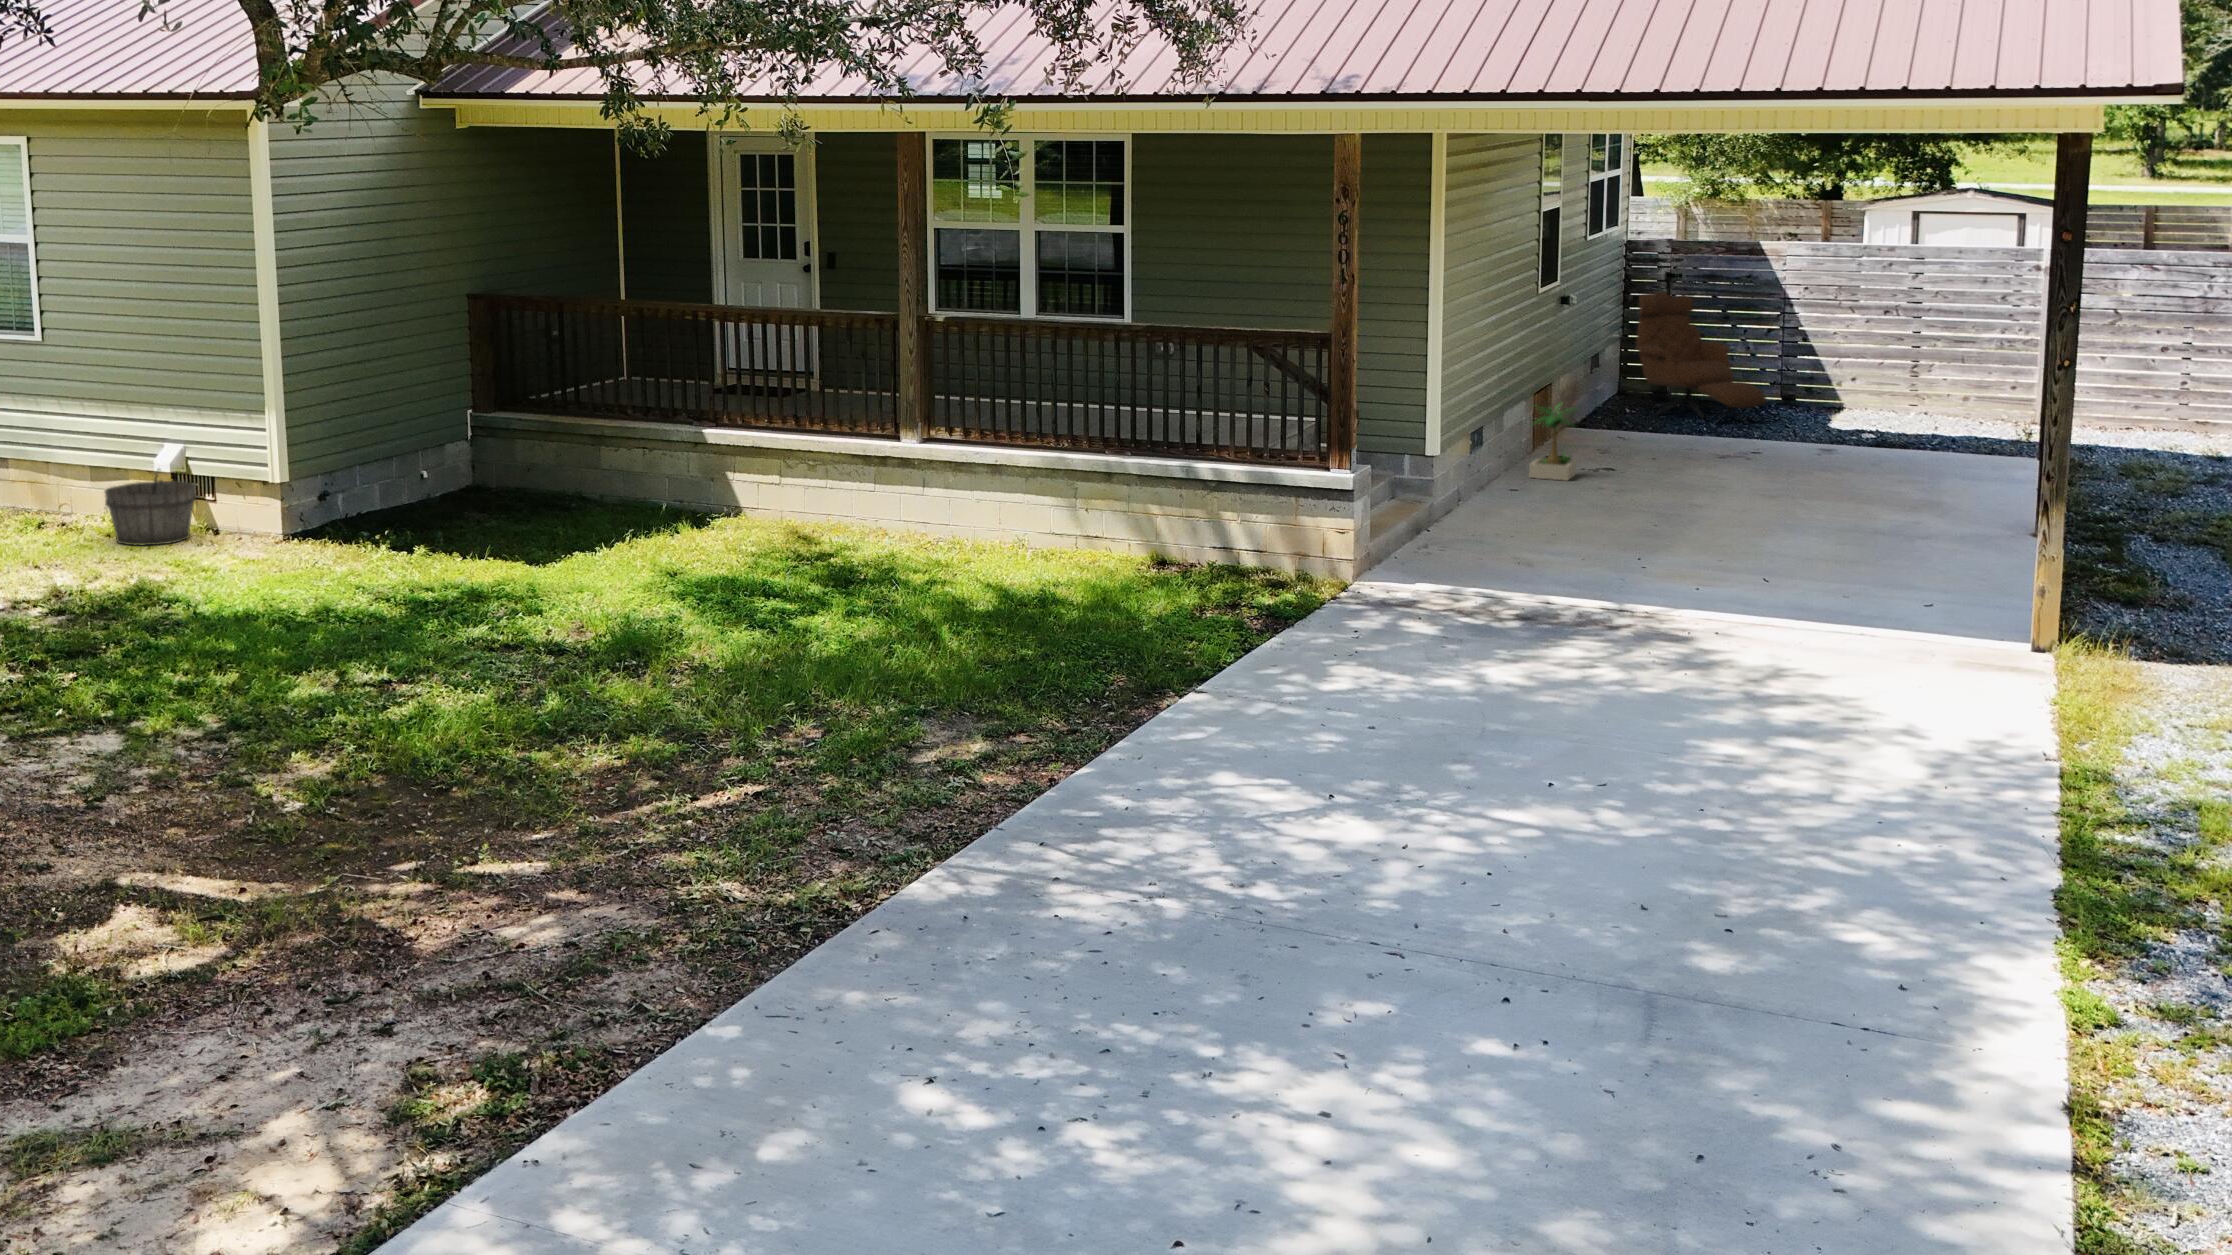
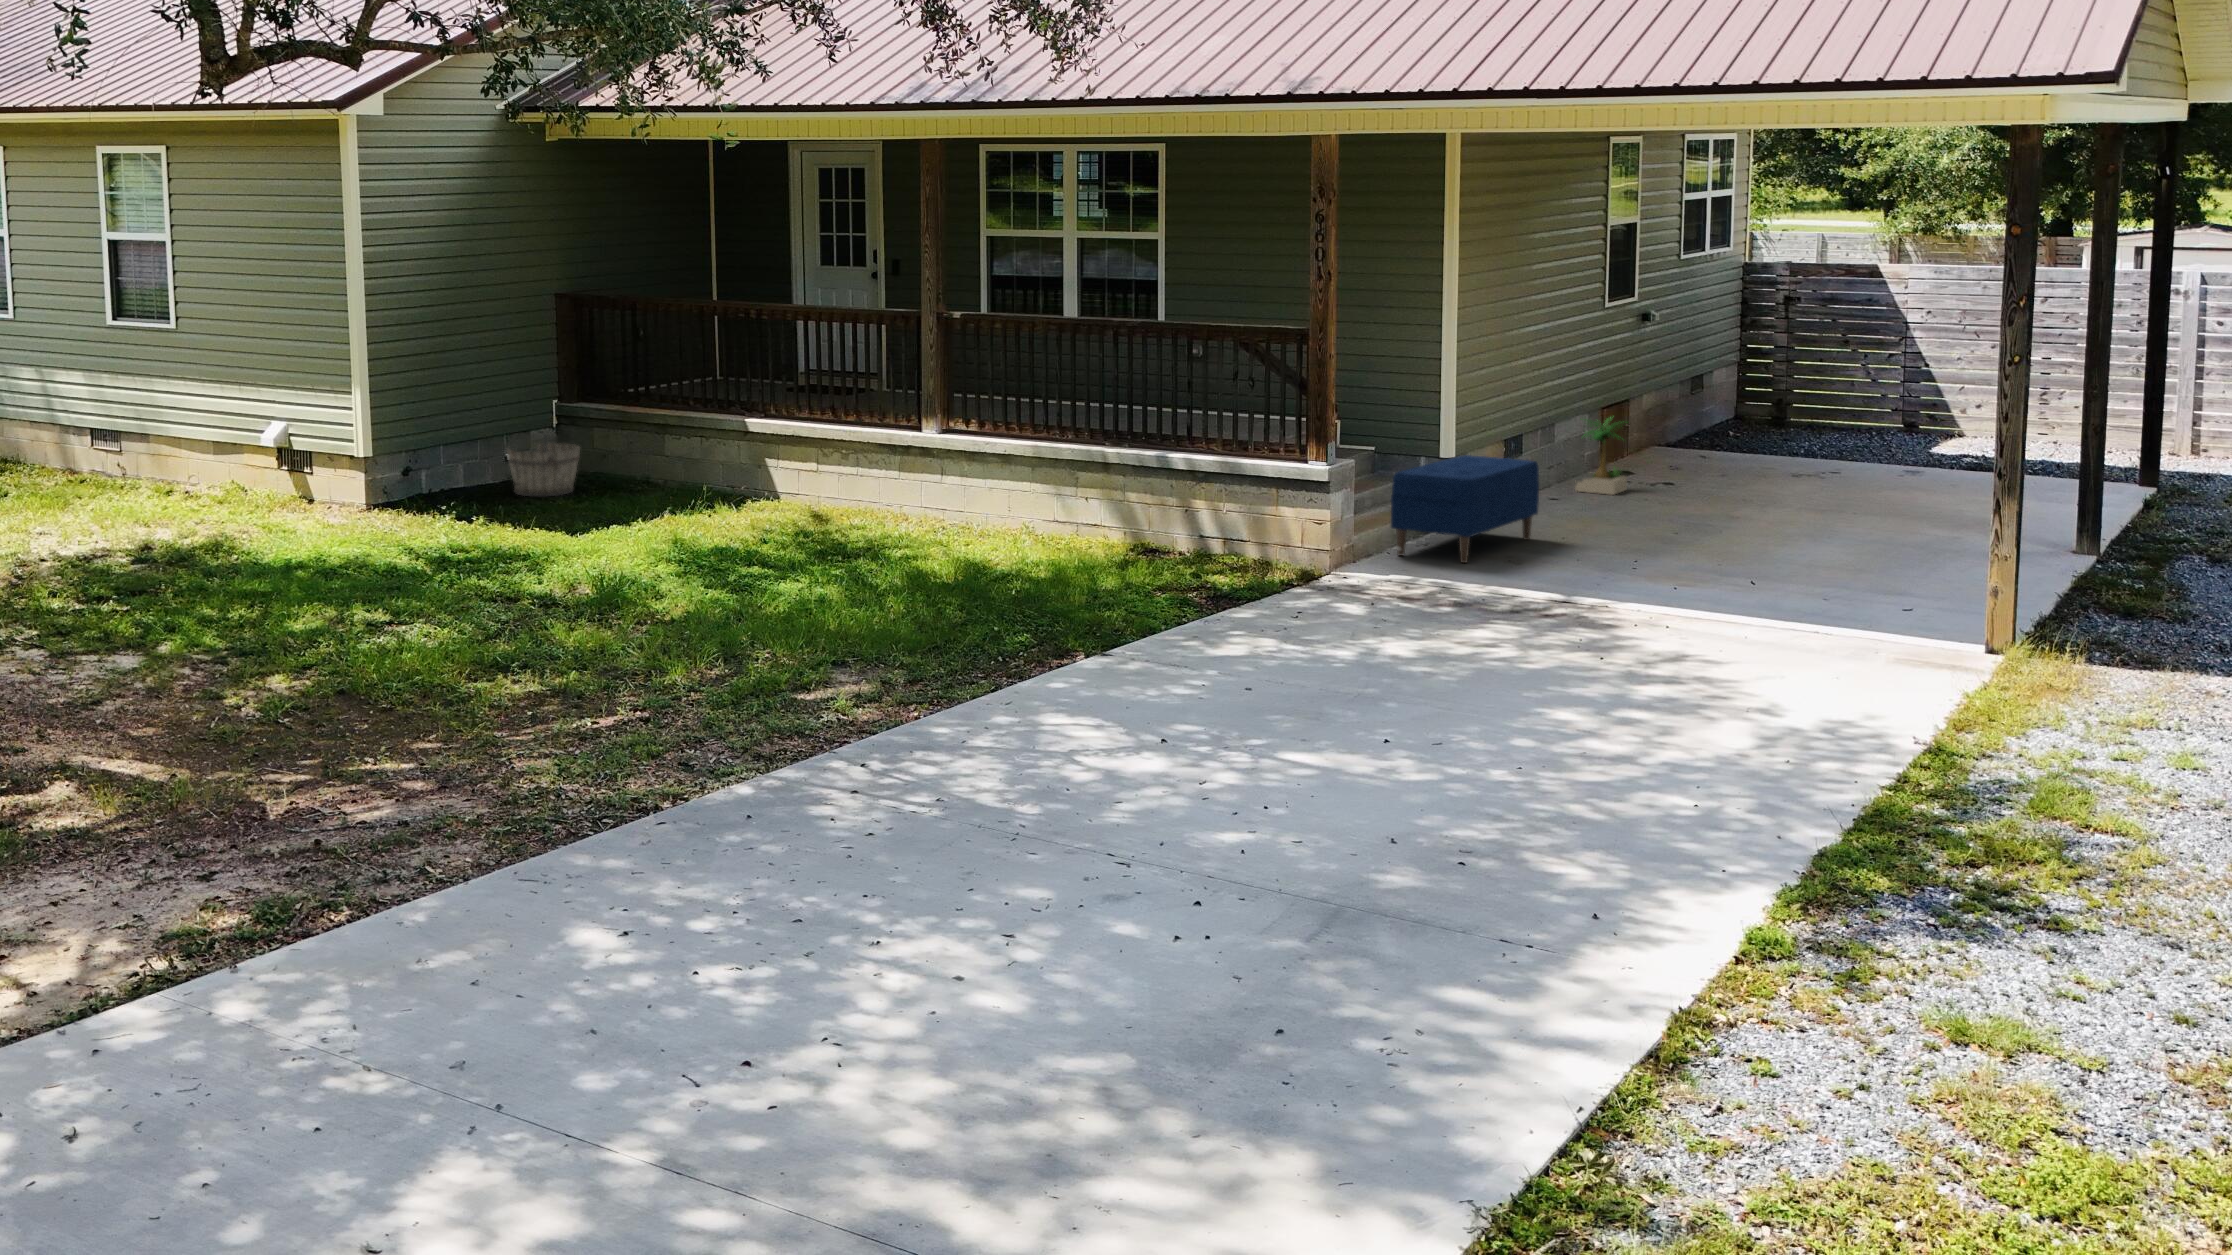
lounge chair: present [1636,292,1766,423] -> none [1737,315,1871,451]
bench: none [1404,451,1532,565] -> present [1391,455,1539,563]
wooden bucket: present [105,474,197,545] -> present [506,432,580,496]

